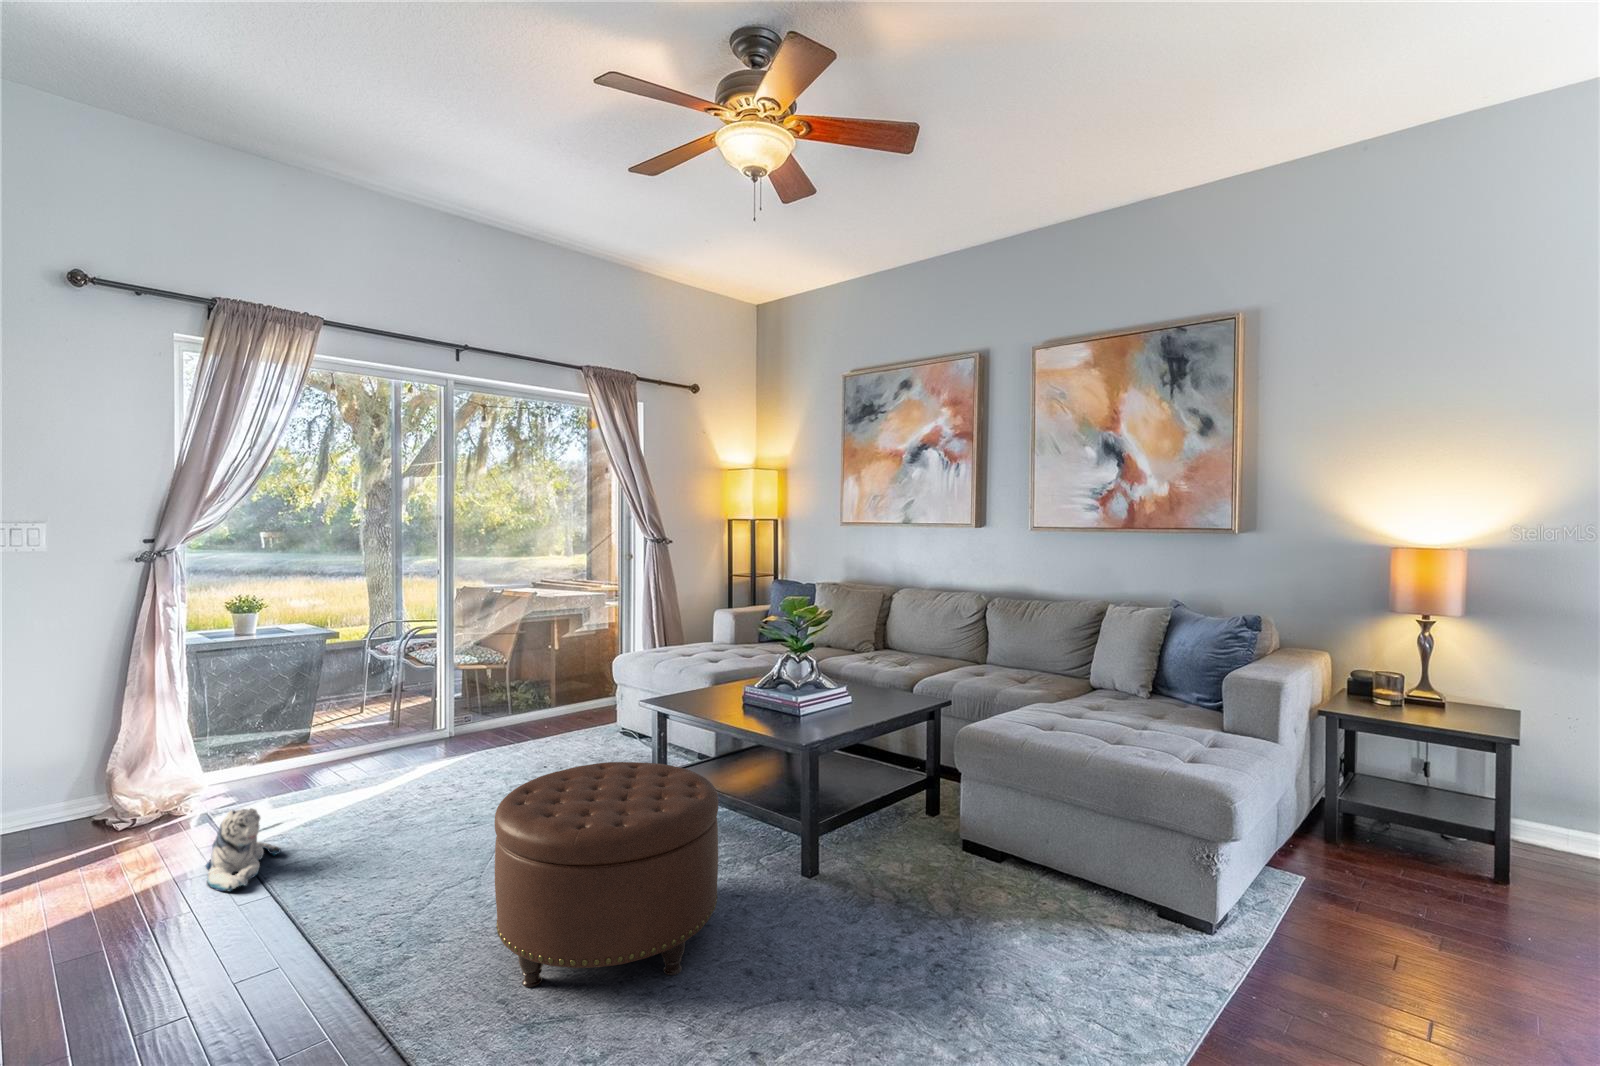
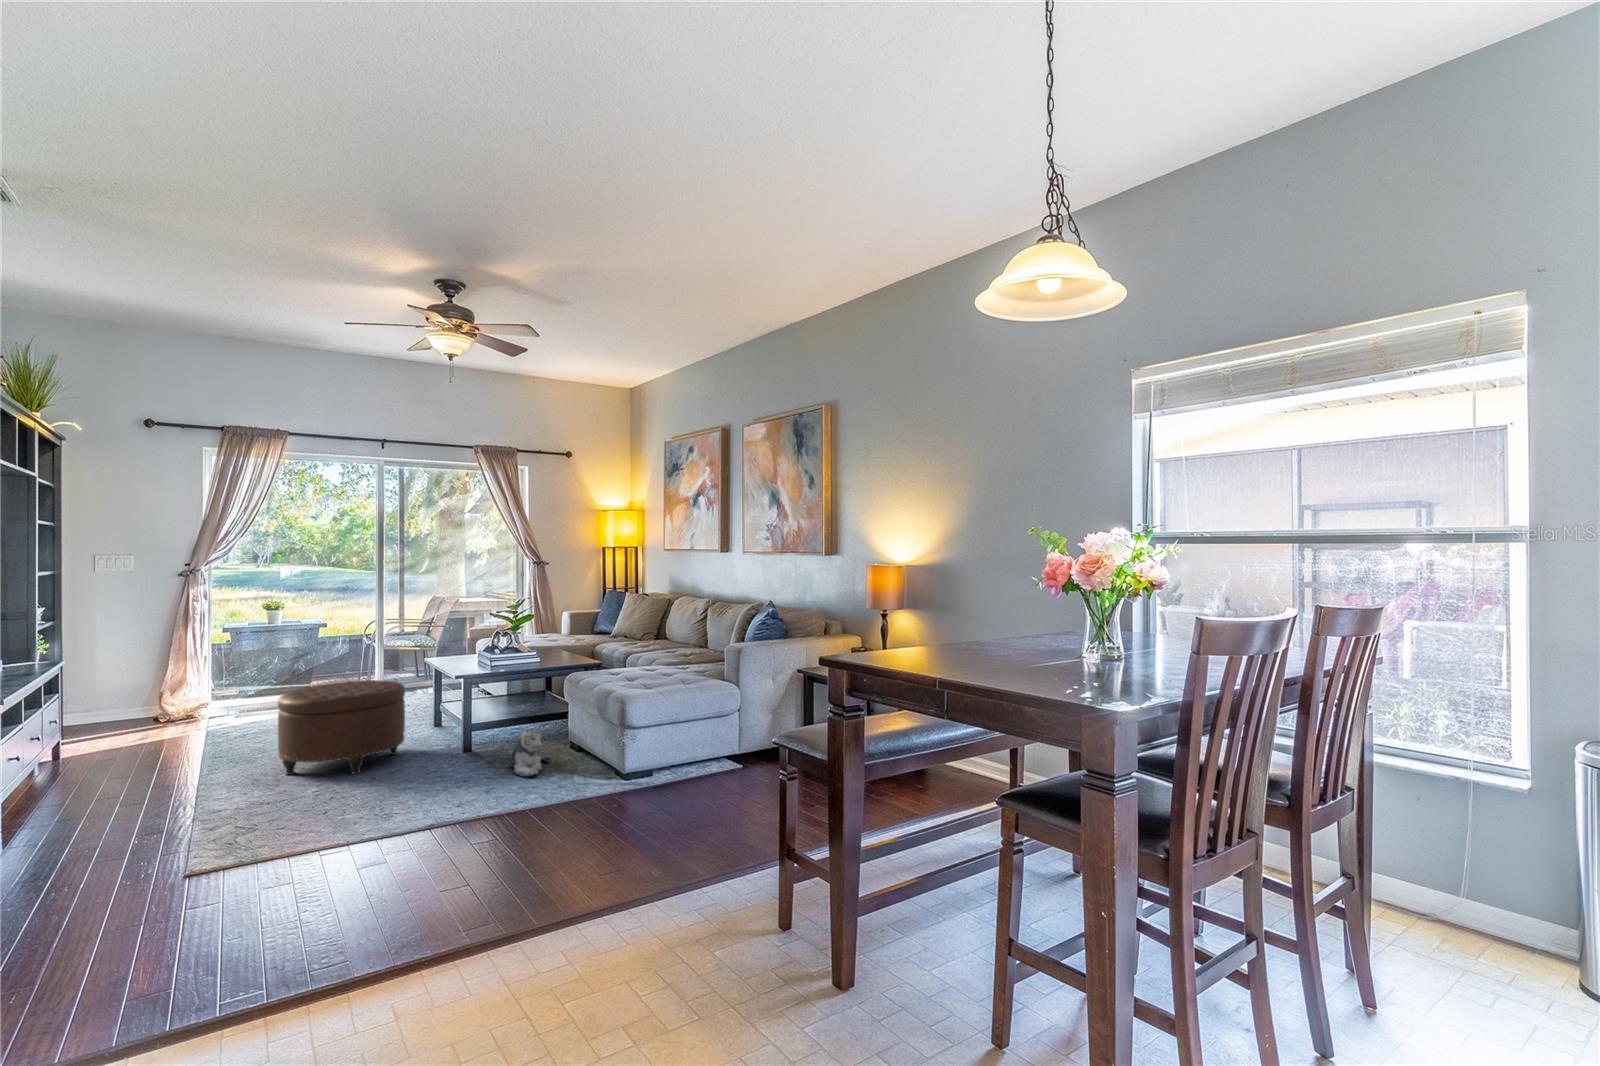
plush toy: present [206,809,280,891] -> present [510,730,550,777]

